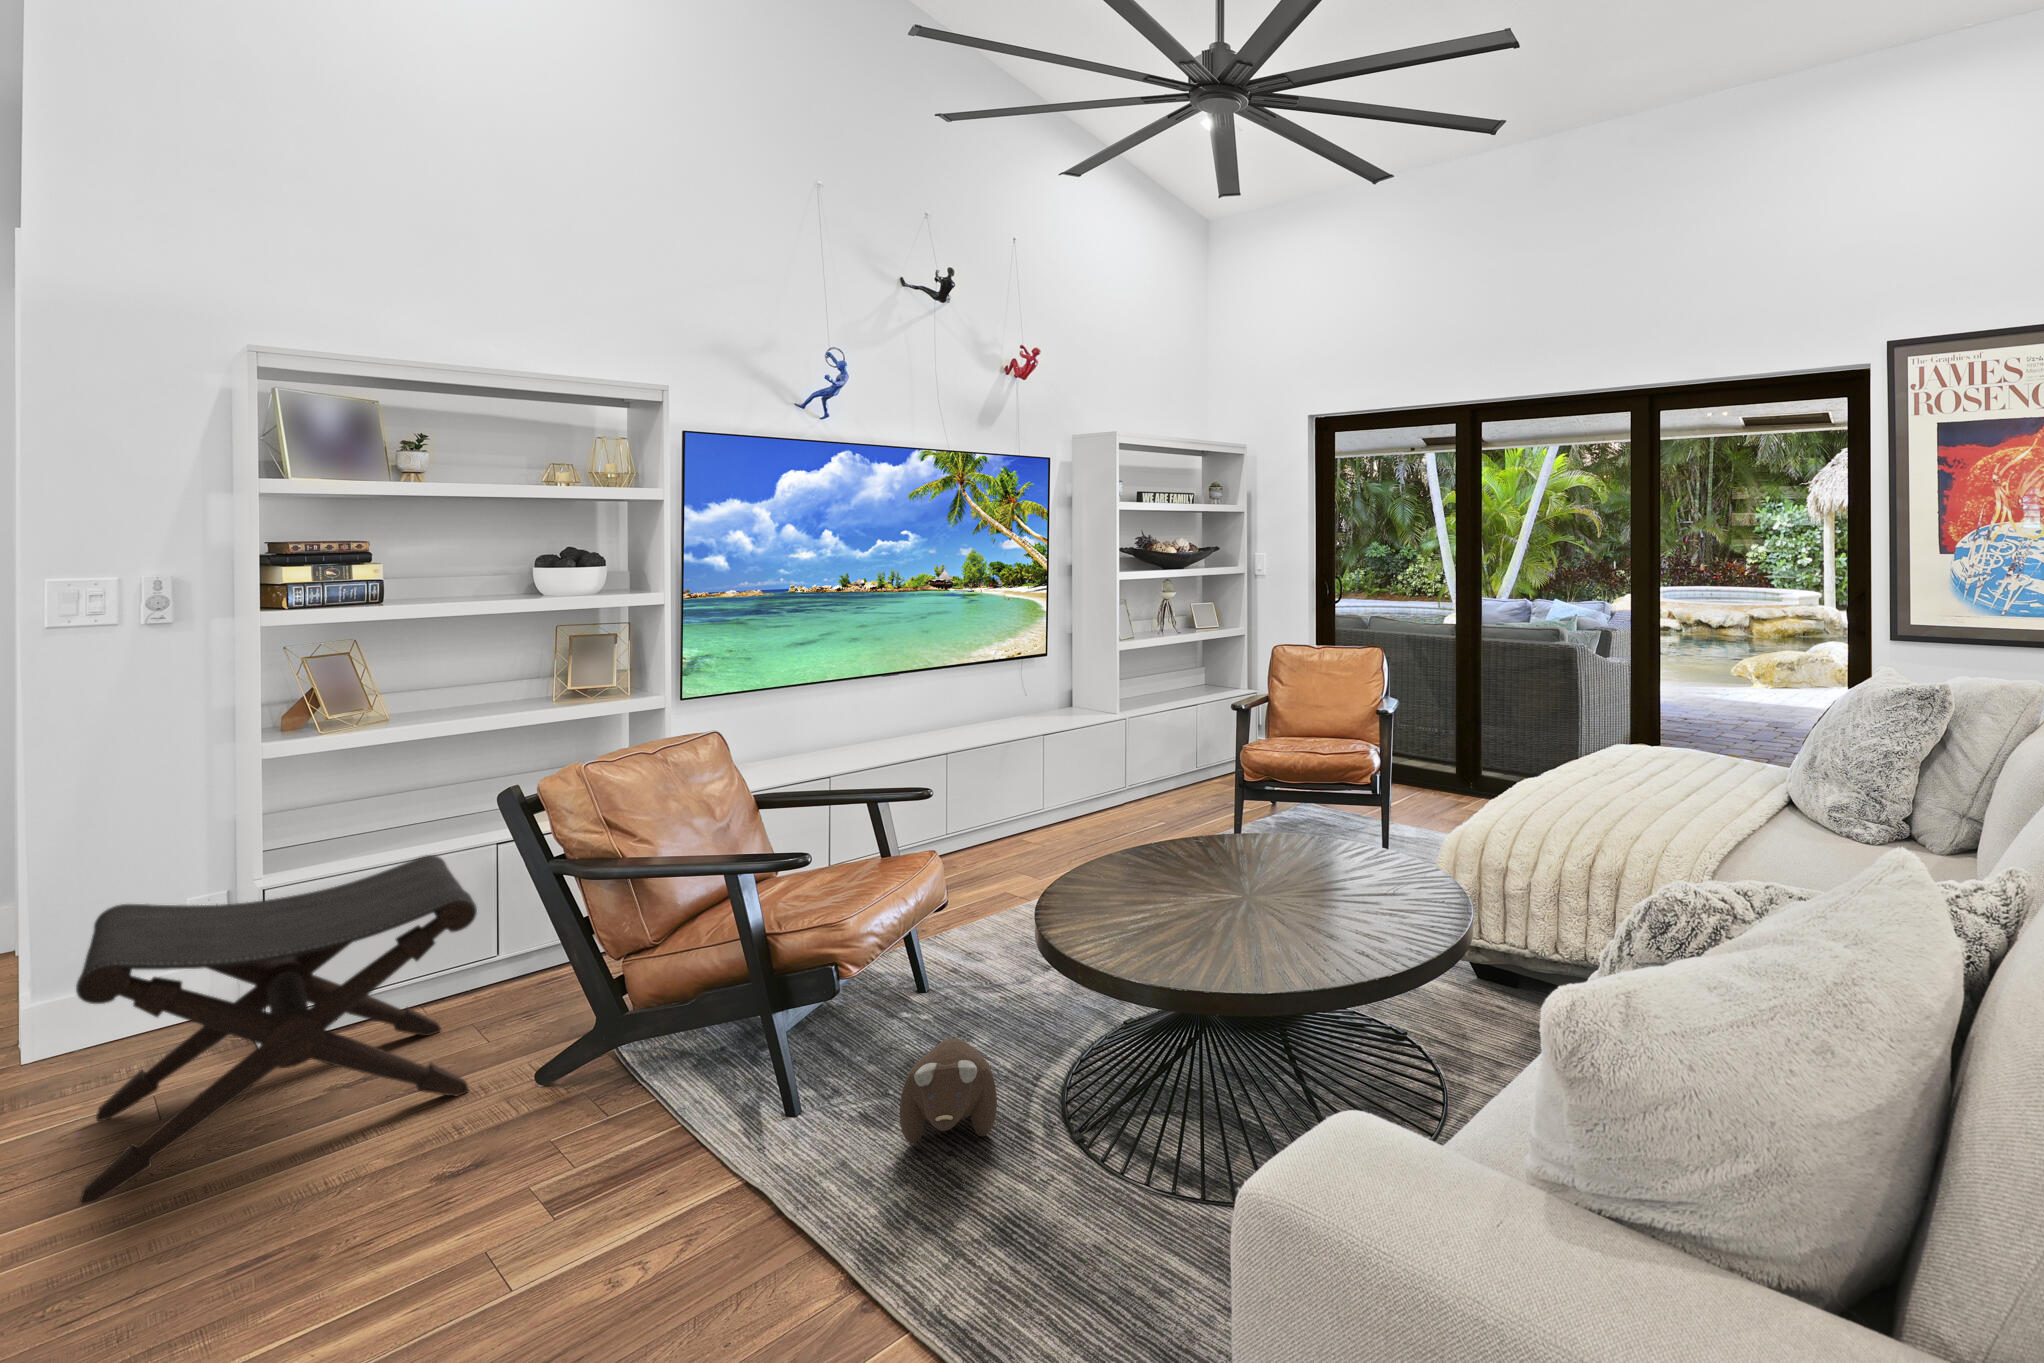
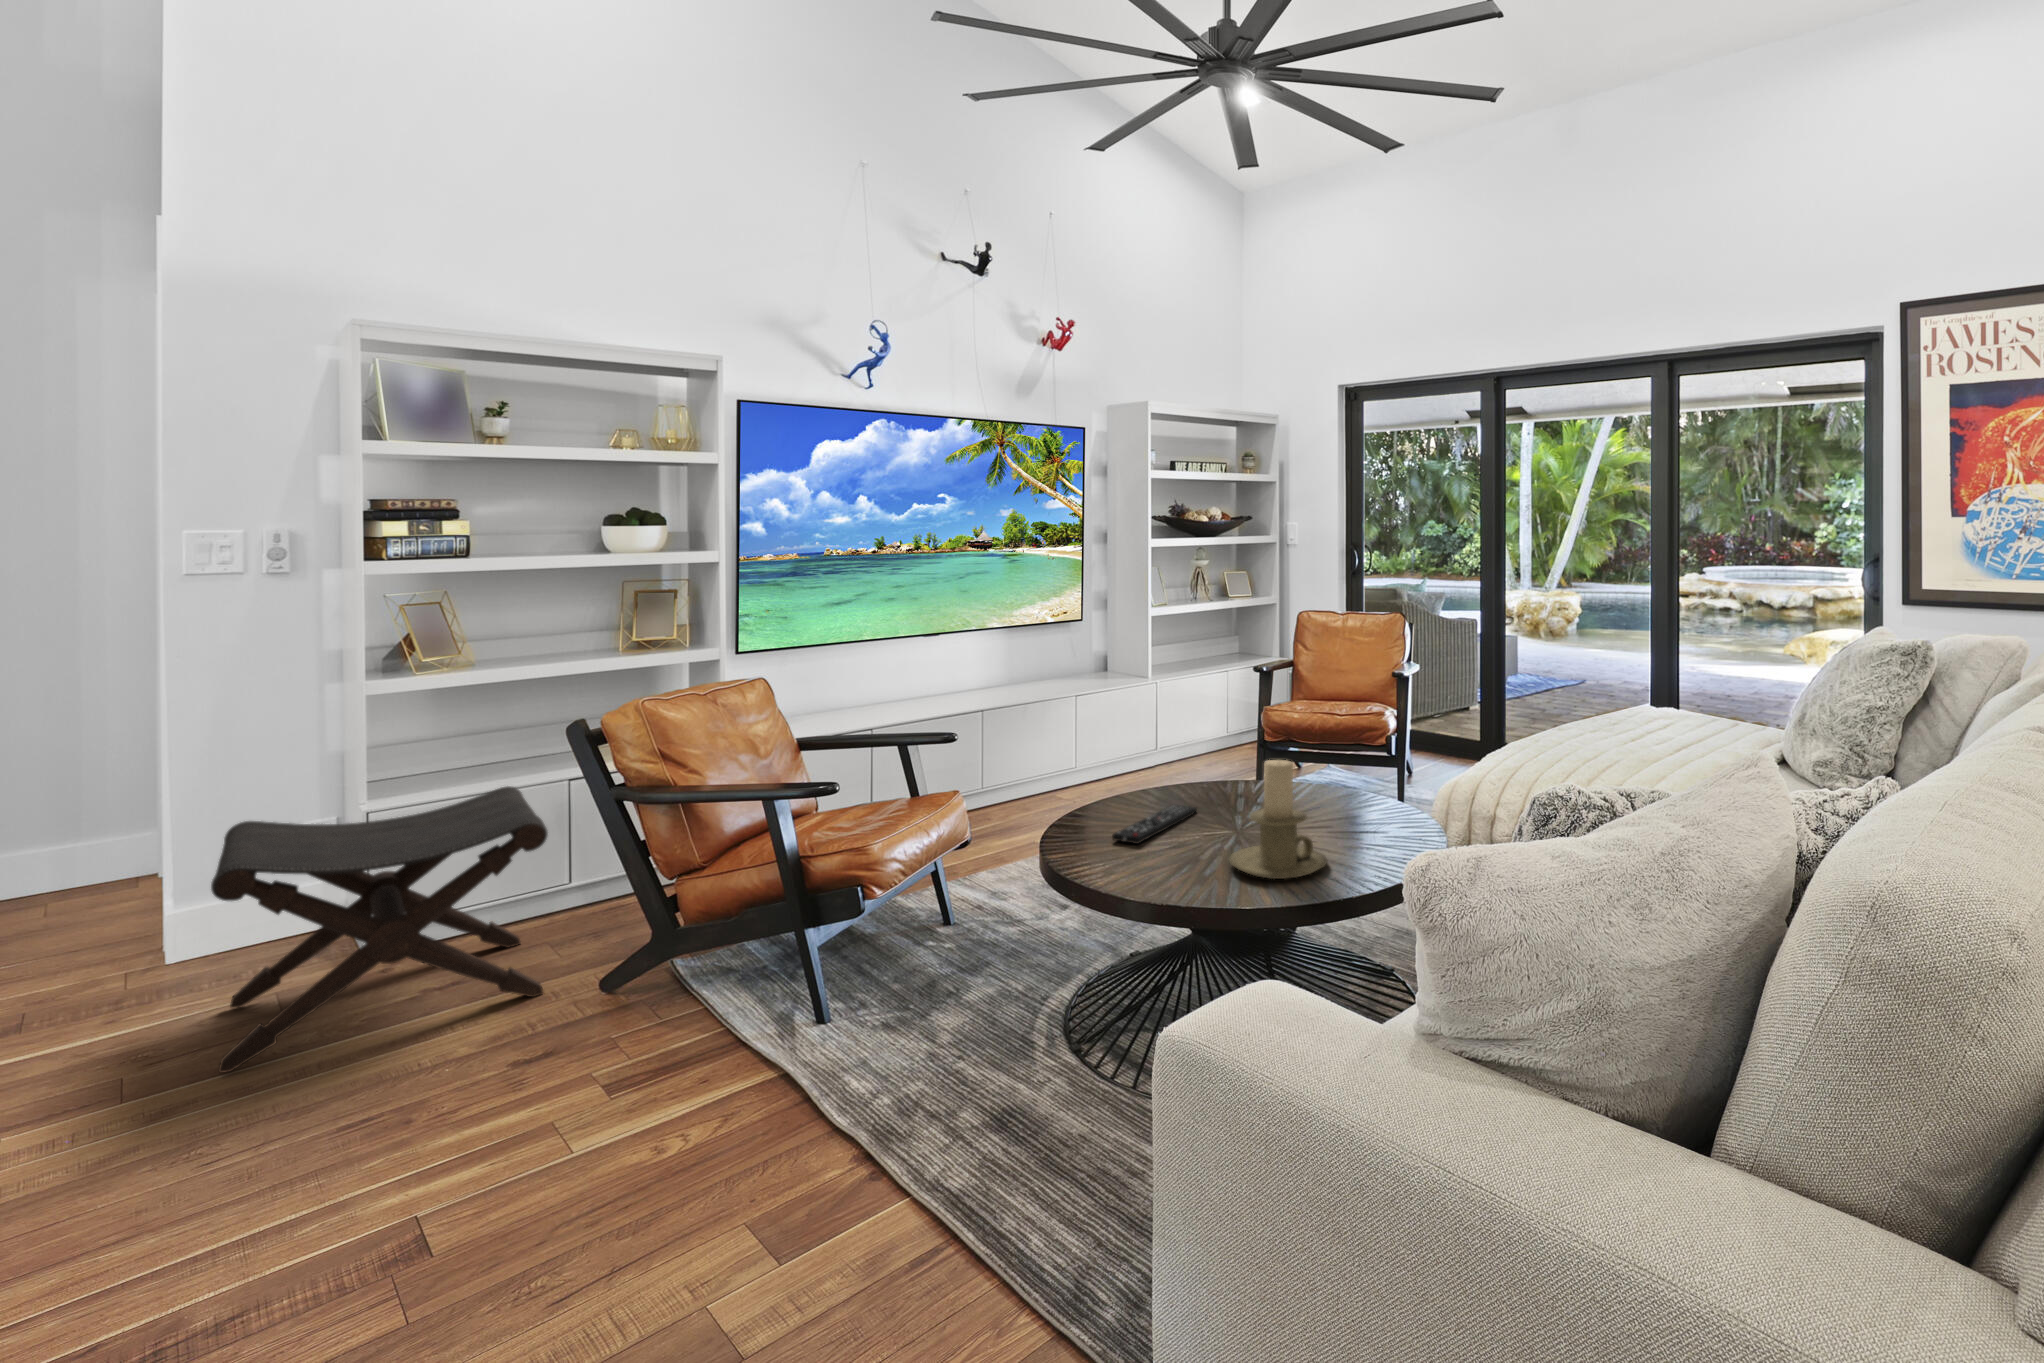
candle holder: none [1243,819,1351,950] -> present [1229,760,1327,879]
remote control: none [1112,864,1197,911] -> present [1112,804,1197,844]
plush toy: present [900,1038,997,1144] -> none [915,954,1003,1045]

